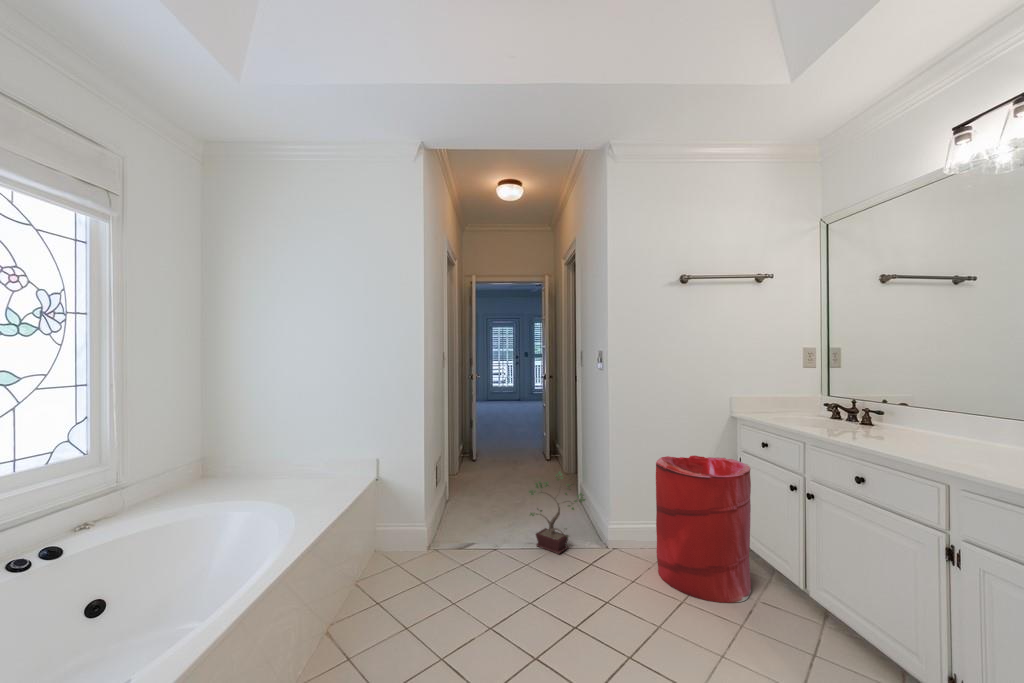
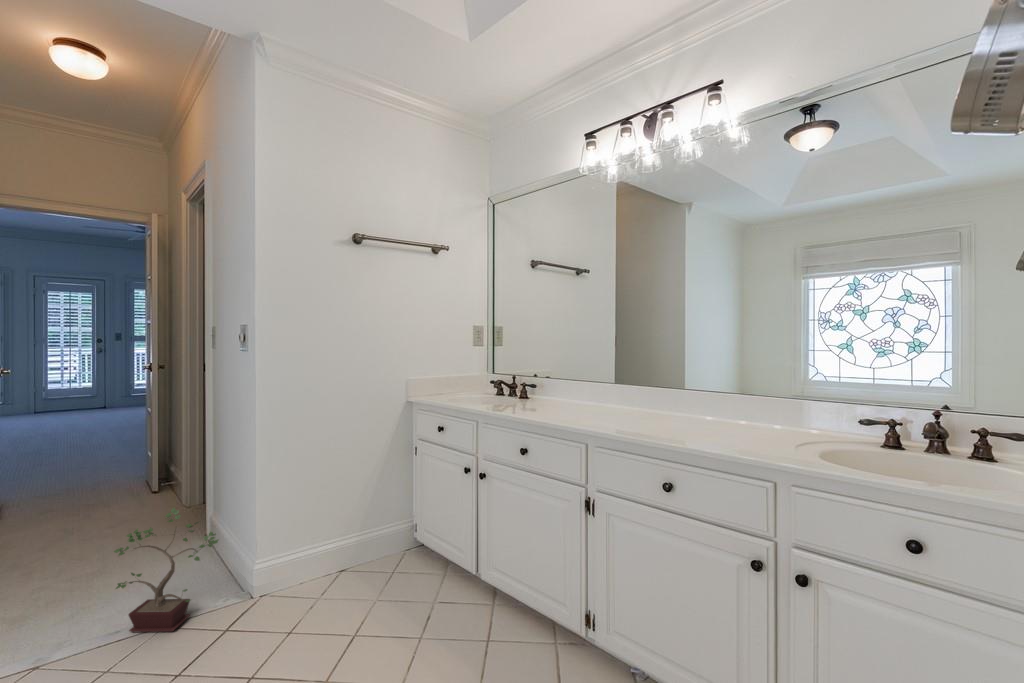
laundry hamper: present [656,456,751,603] -> none [321,450,428,622]

